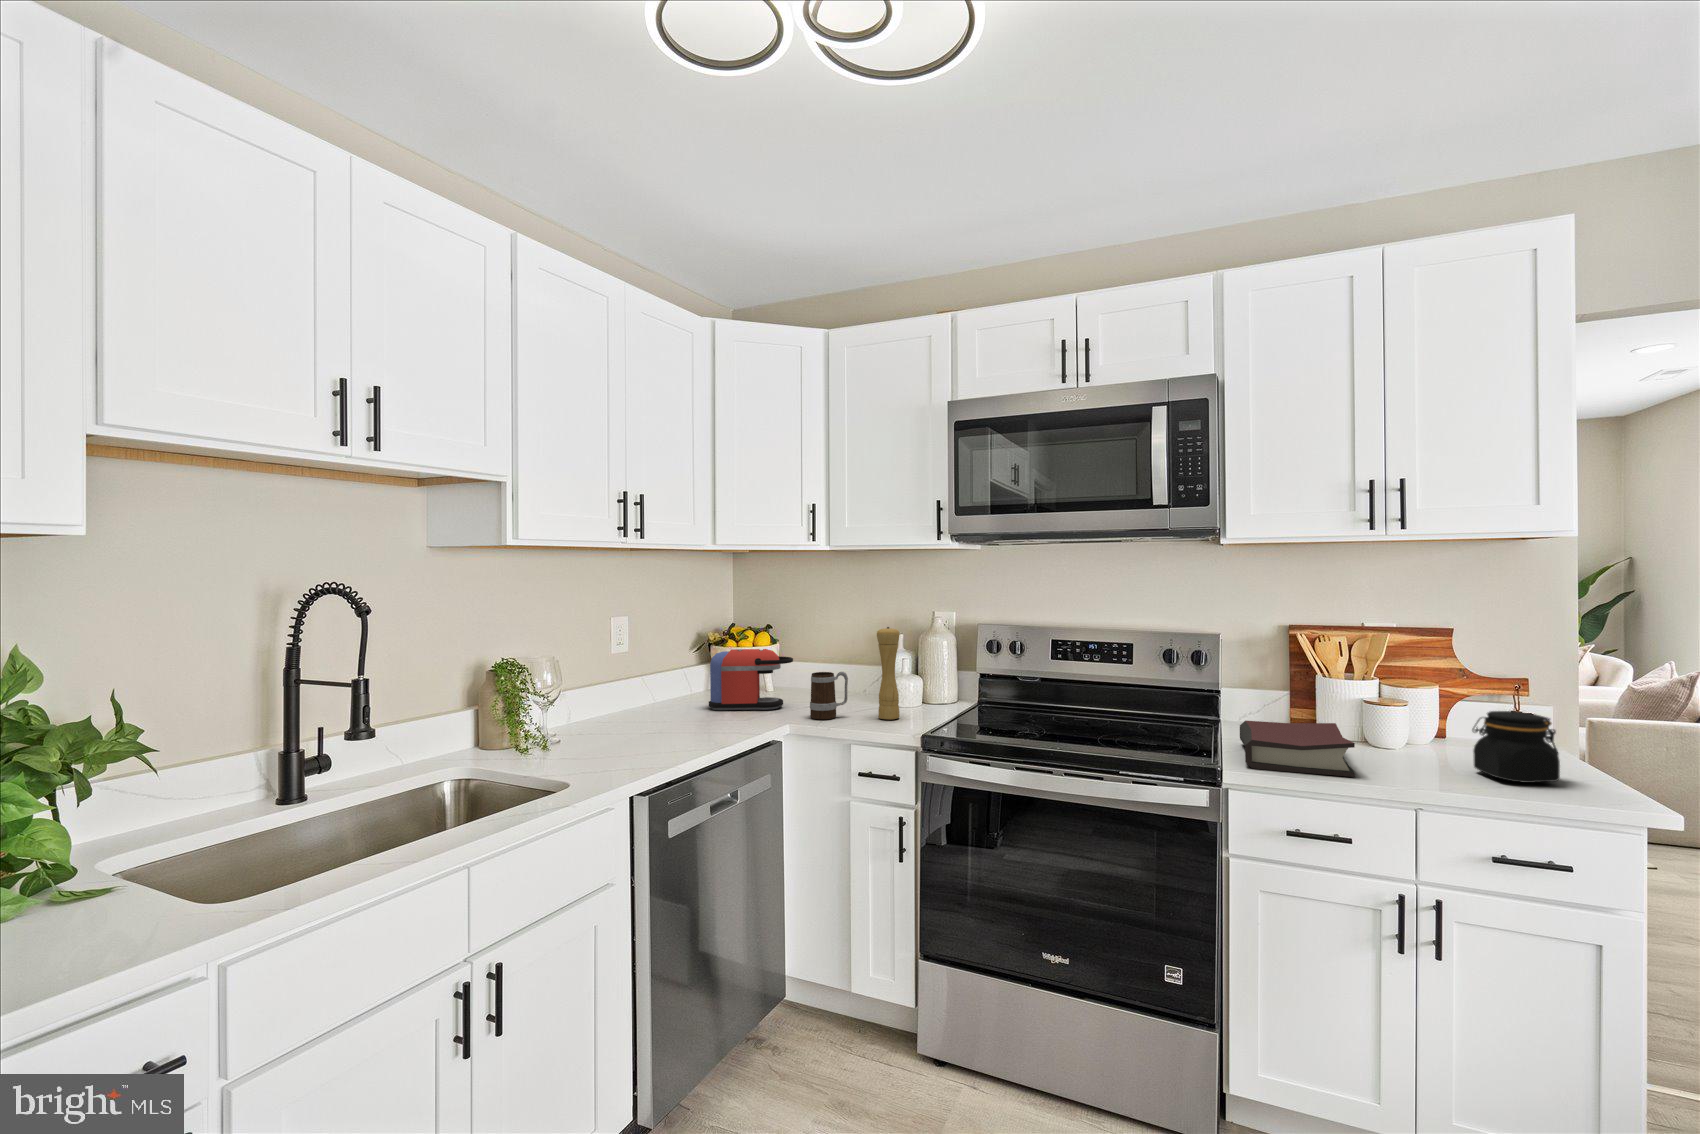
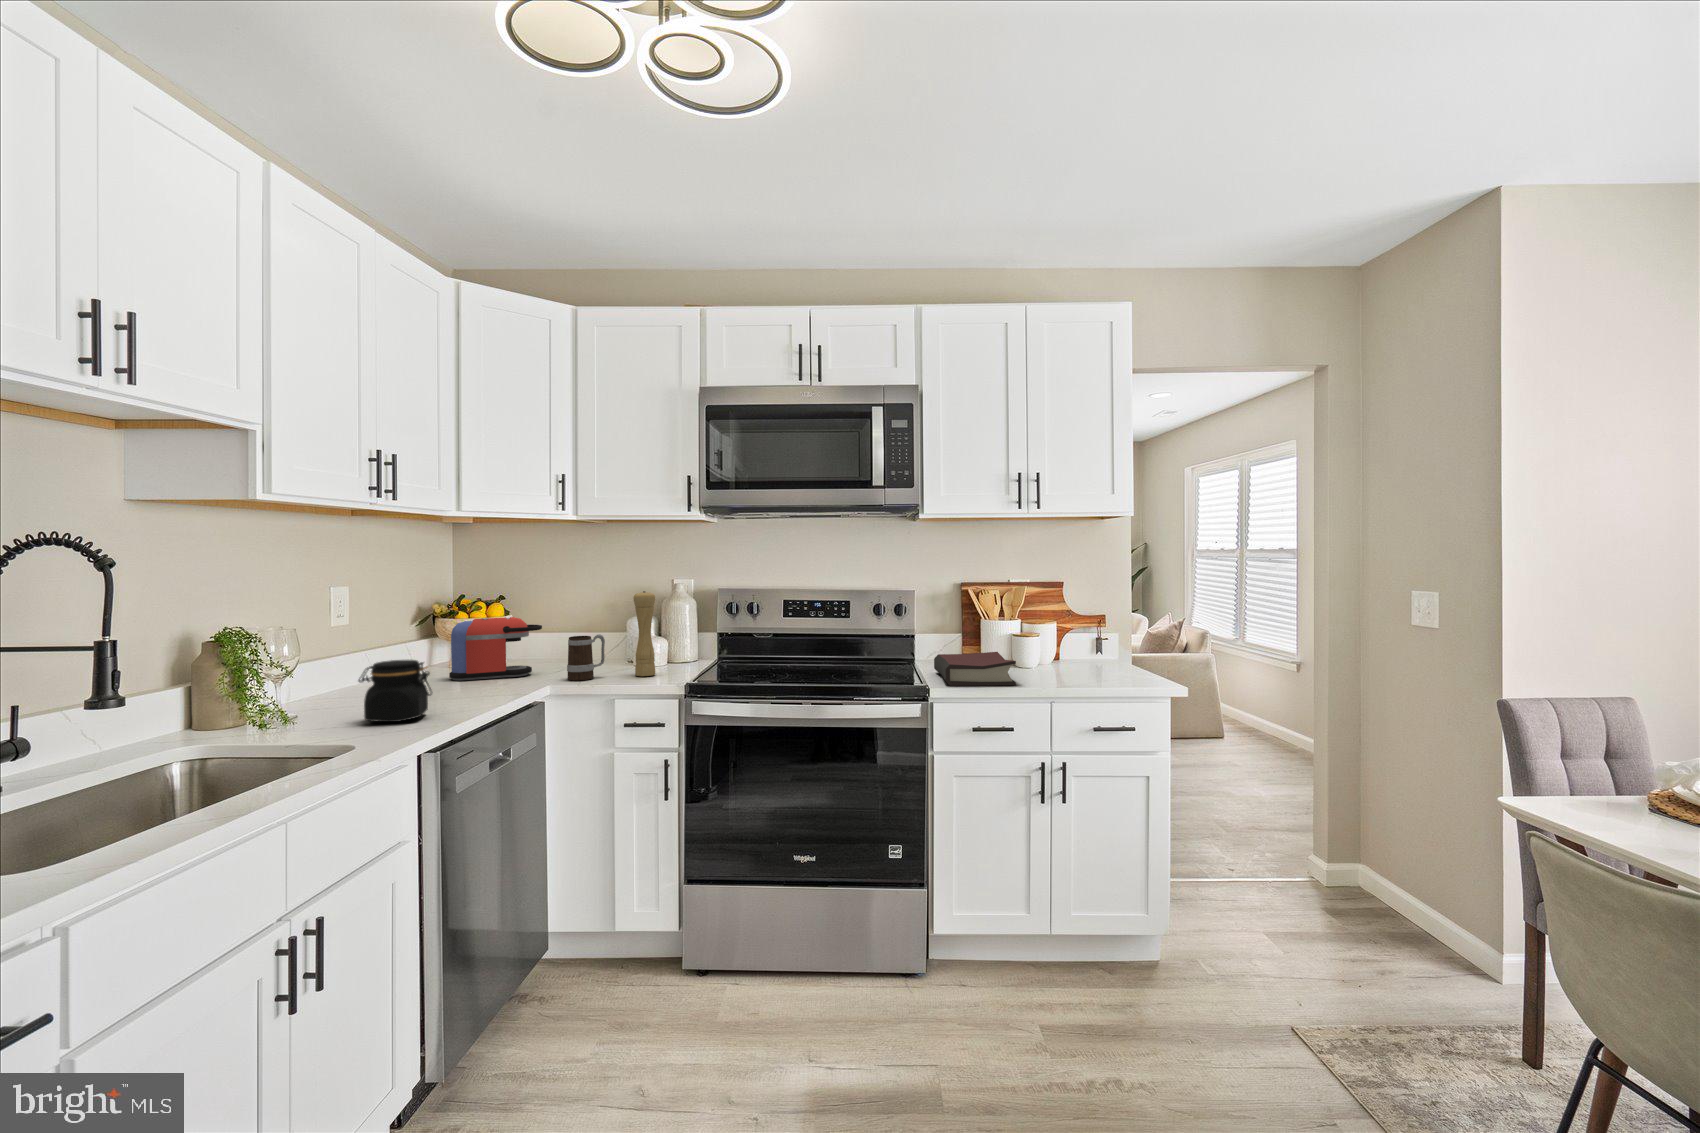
jar: present [1472,711,1560,783] -> present [358,660,432,722]

